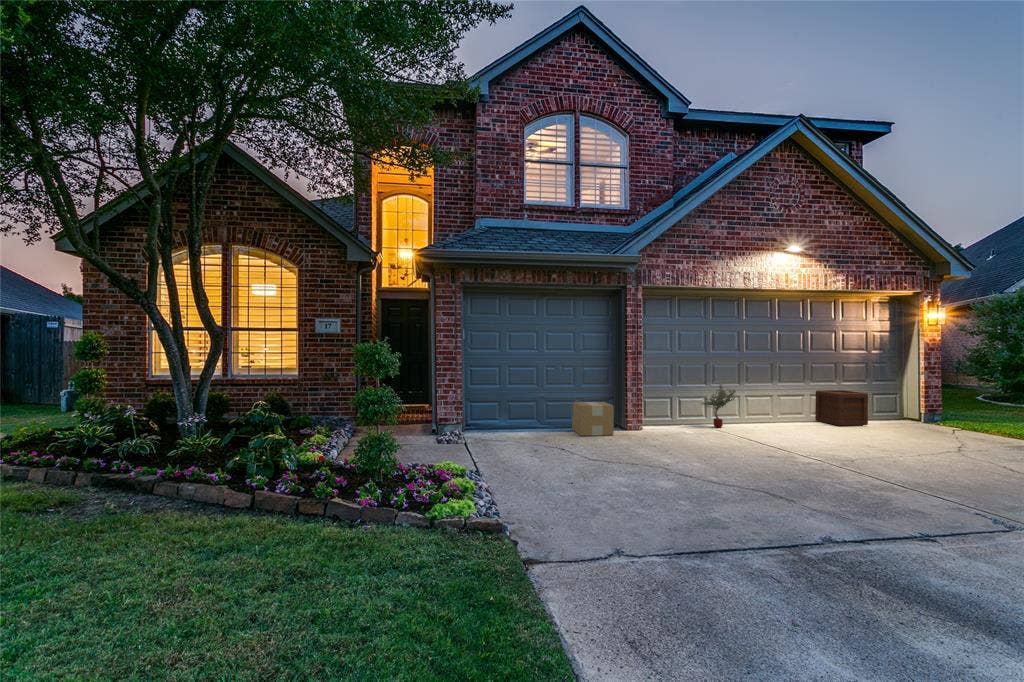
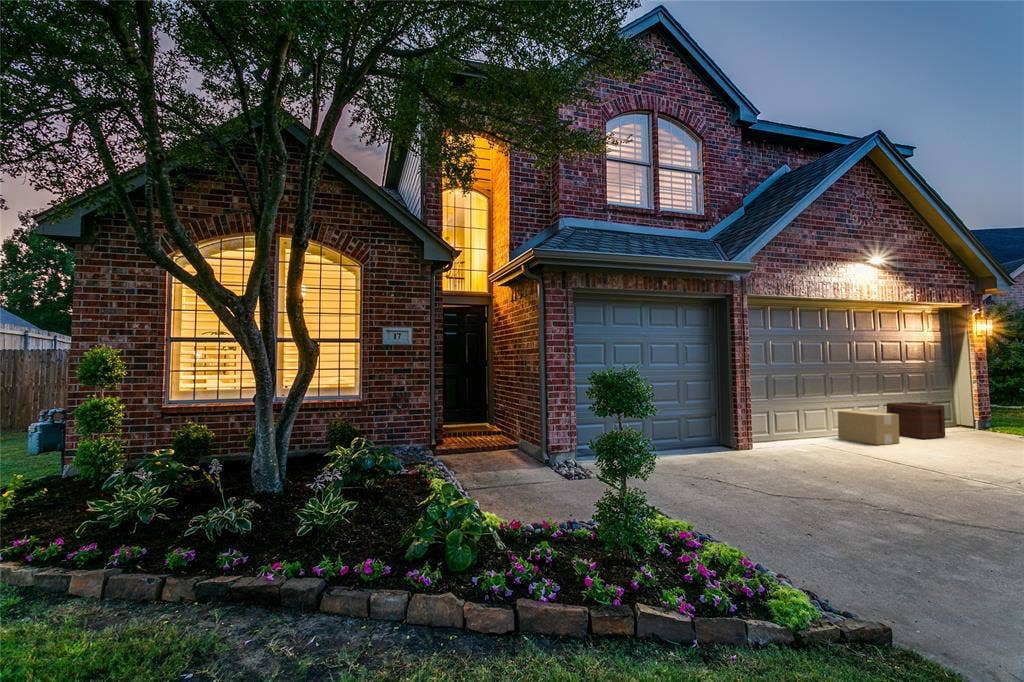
potted tree: present [701,384,736,428] -> none [796,398,831,445]
cardboard box: present [571,402,614,436] -> present [838,410,899,445]

